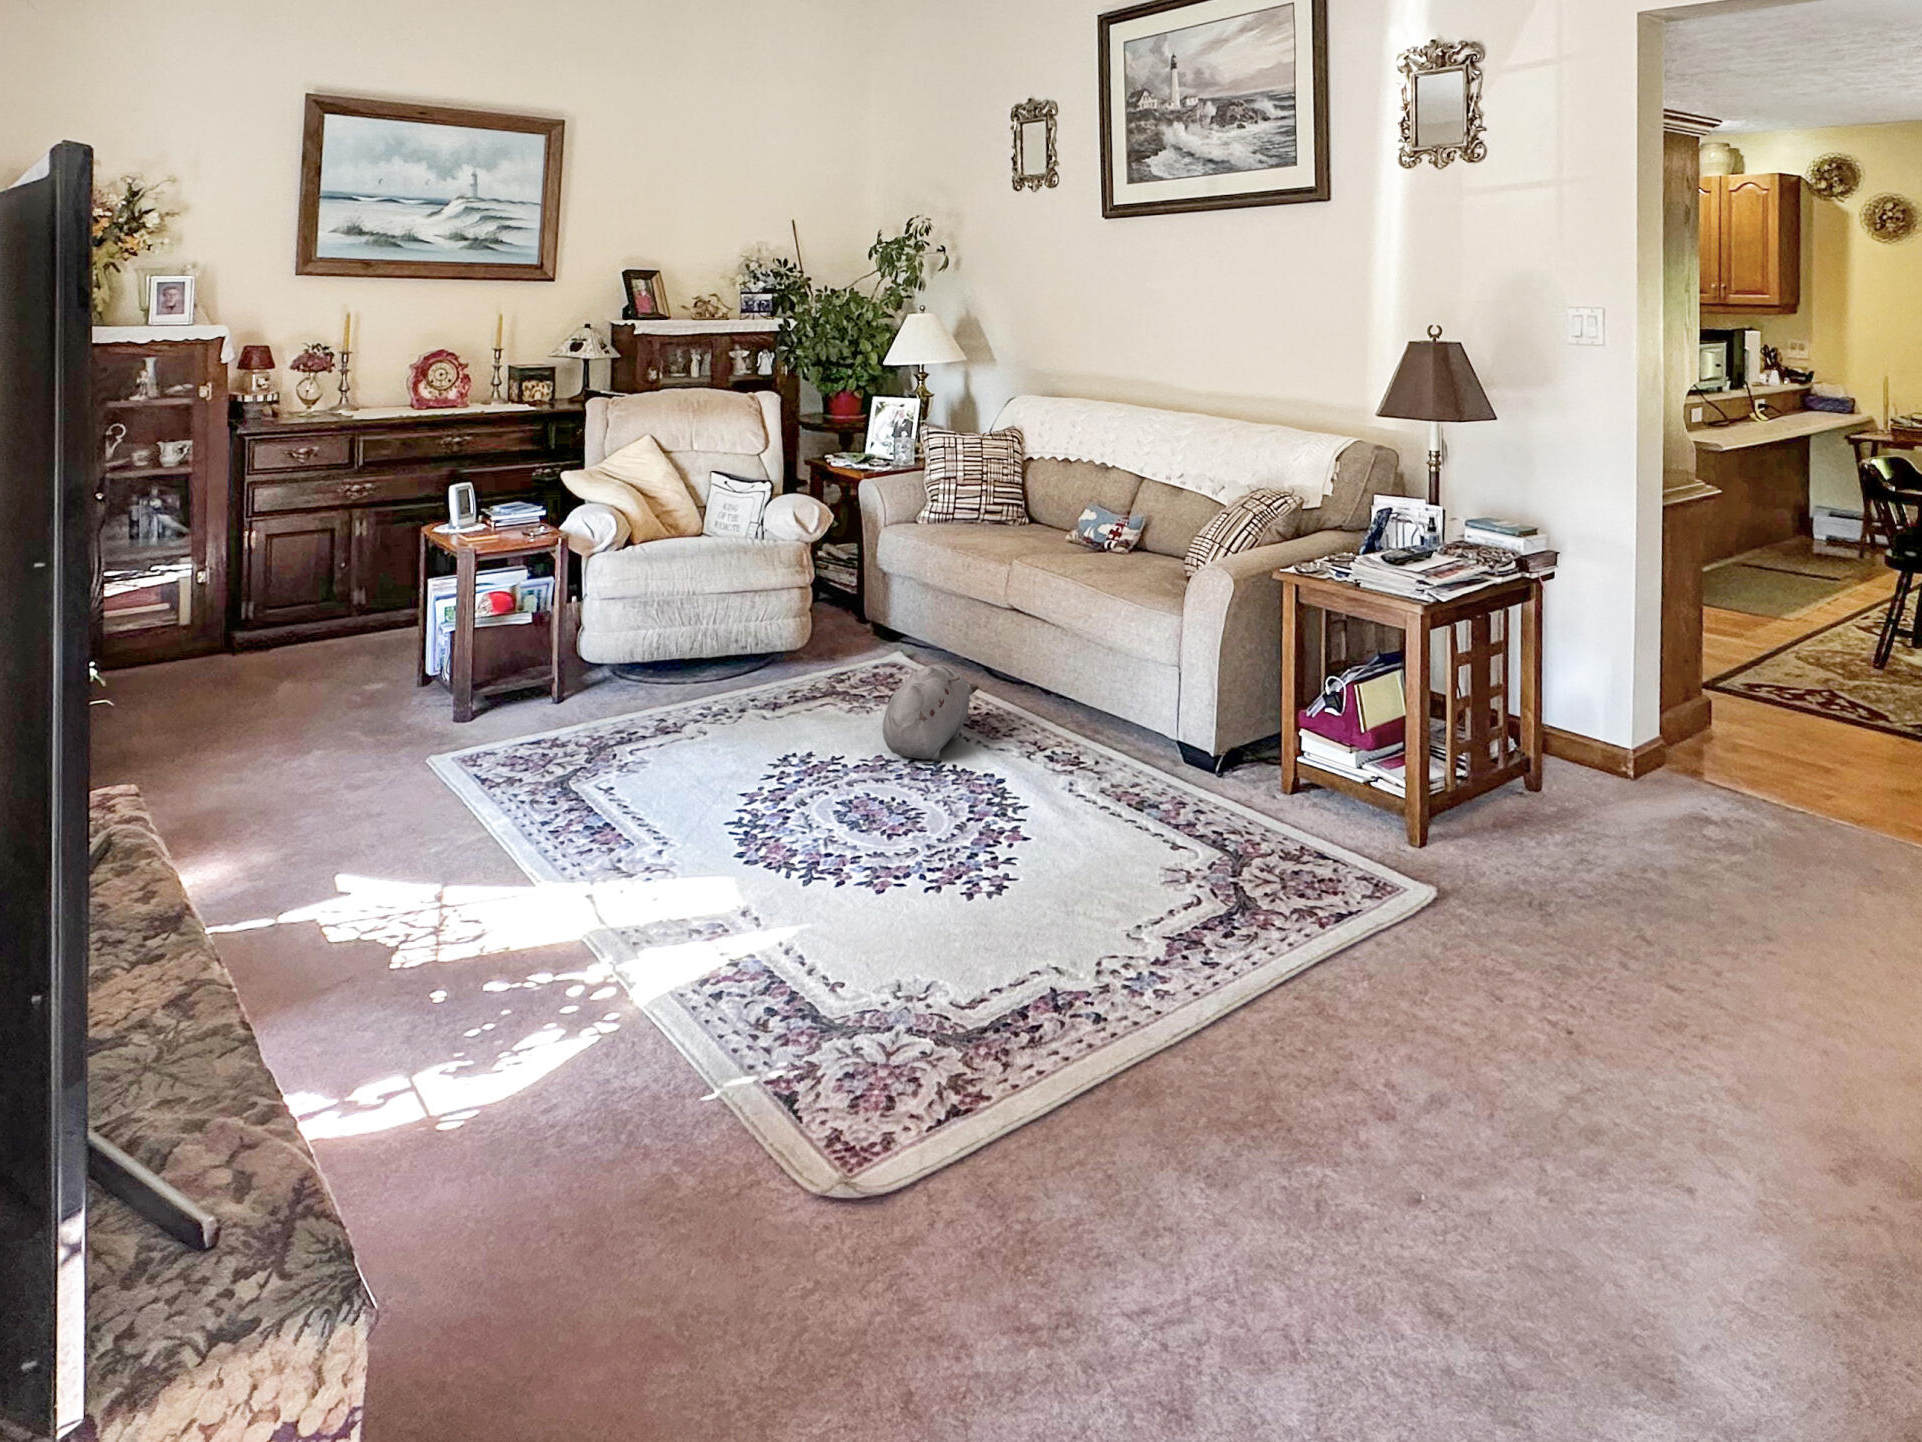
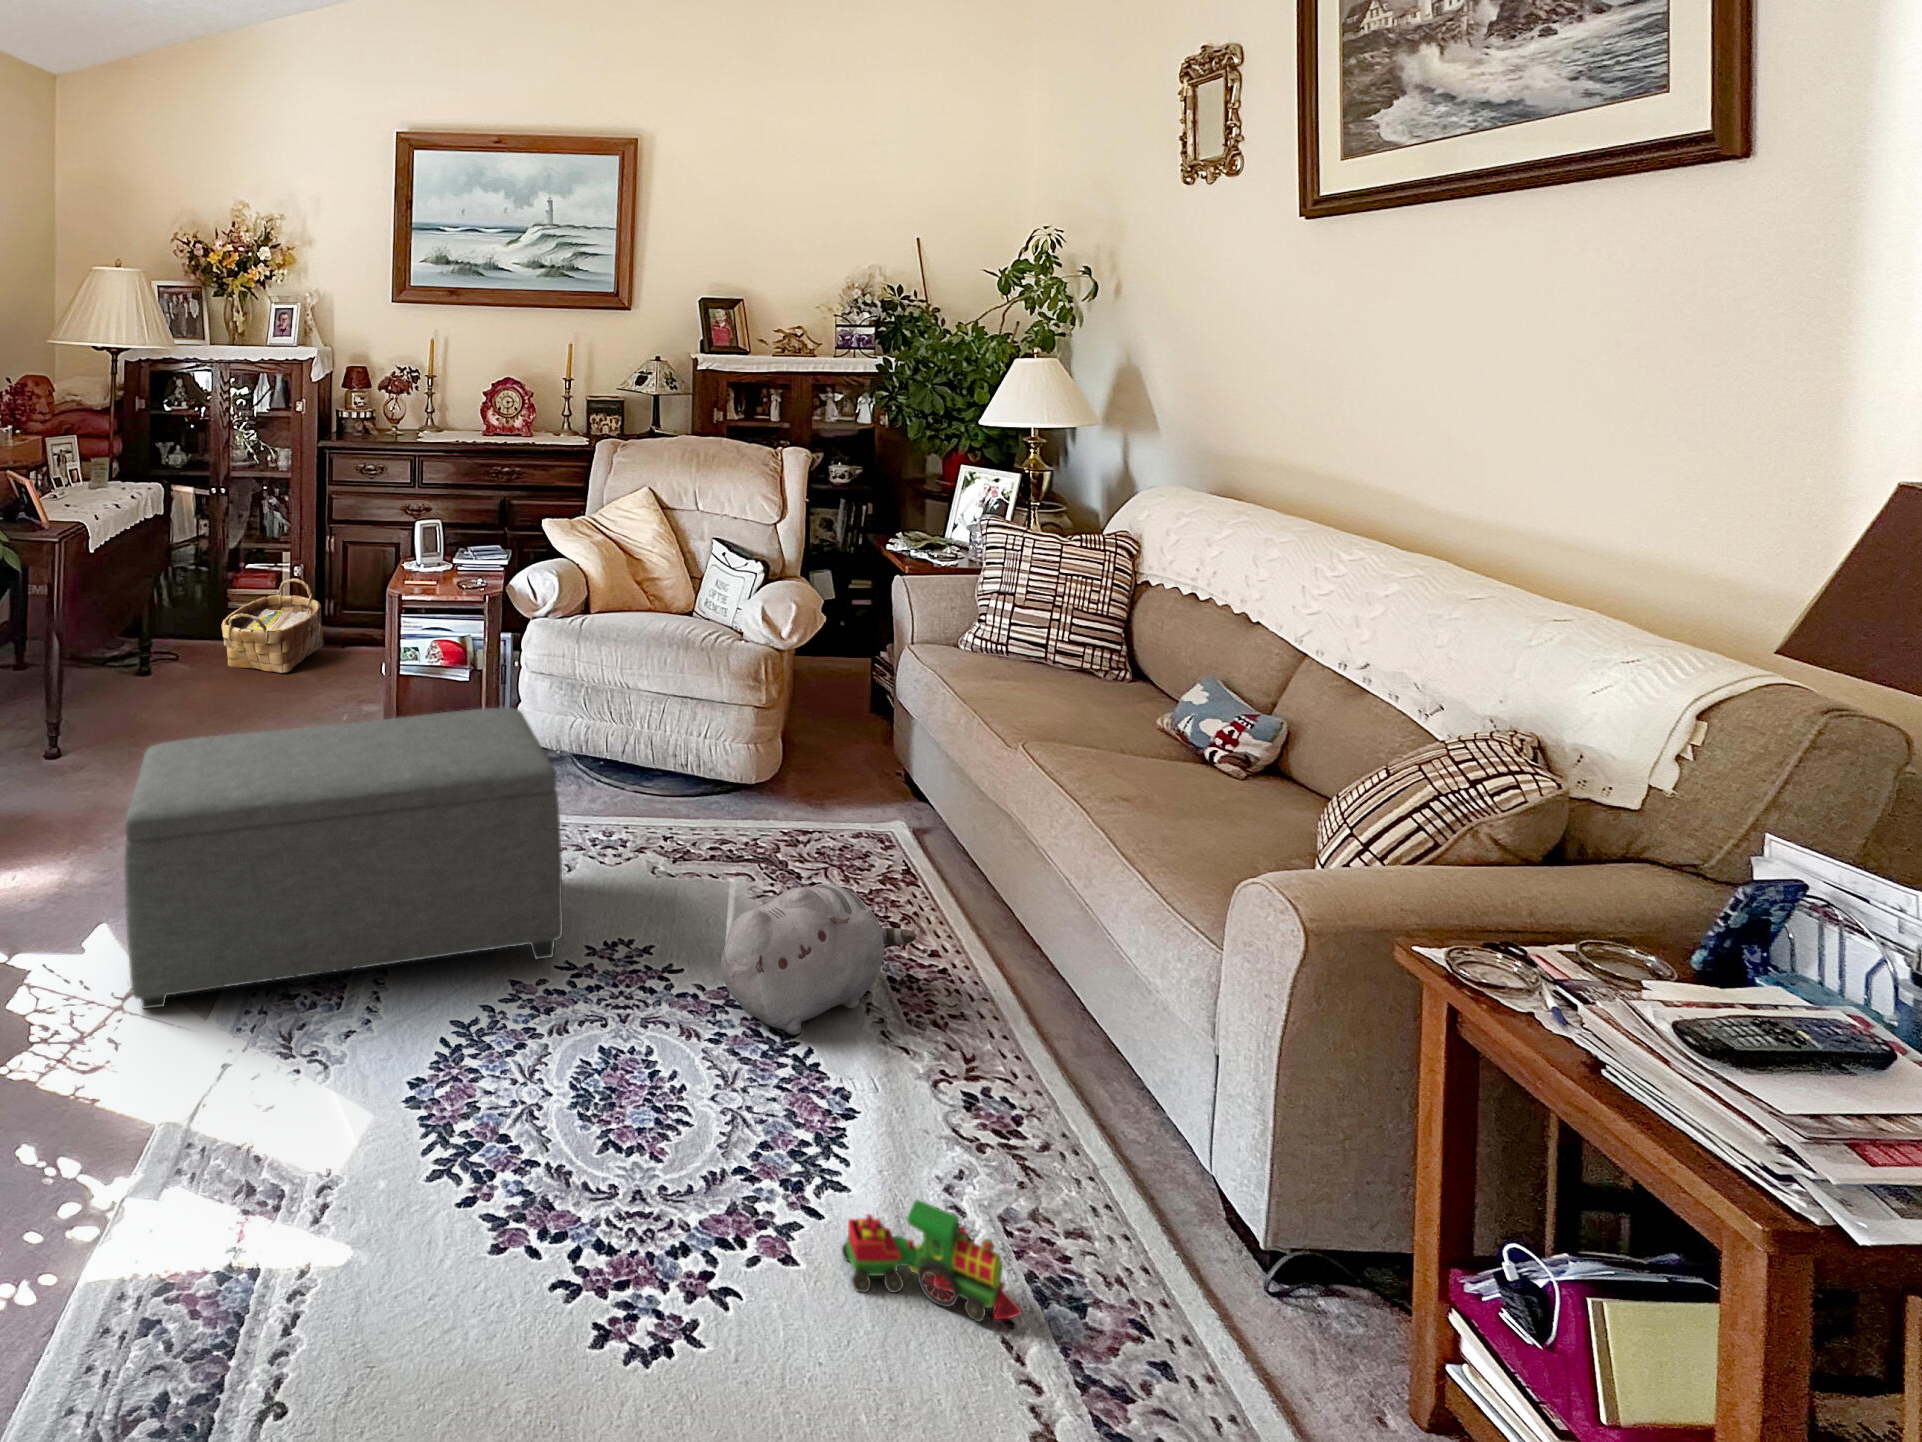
woven basket: none [152,578,269,684] -> present [221,579,324,673]
ottoman: none [374,603,767,906] -> present [124,707,563,1009]
toy train: none [1048,779,1143,838] -> present [842,1200,1022,1322]

